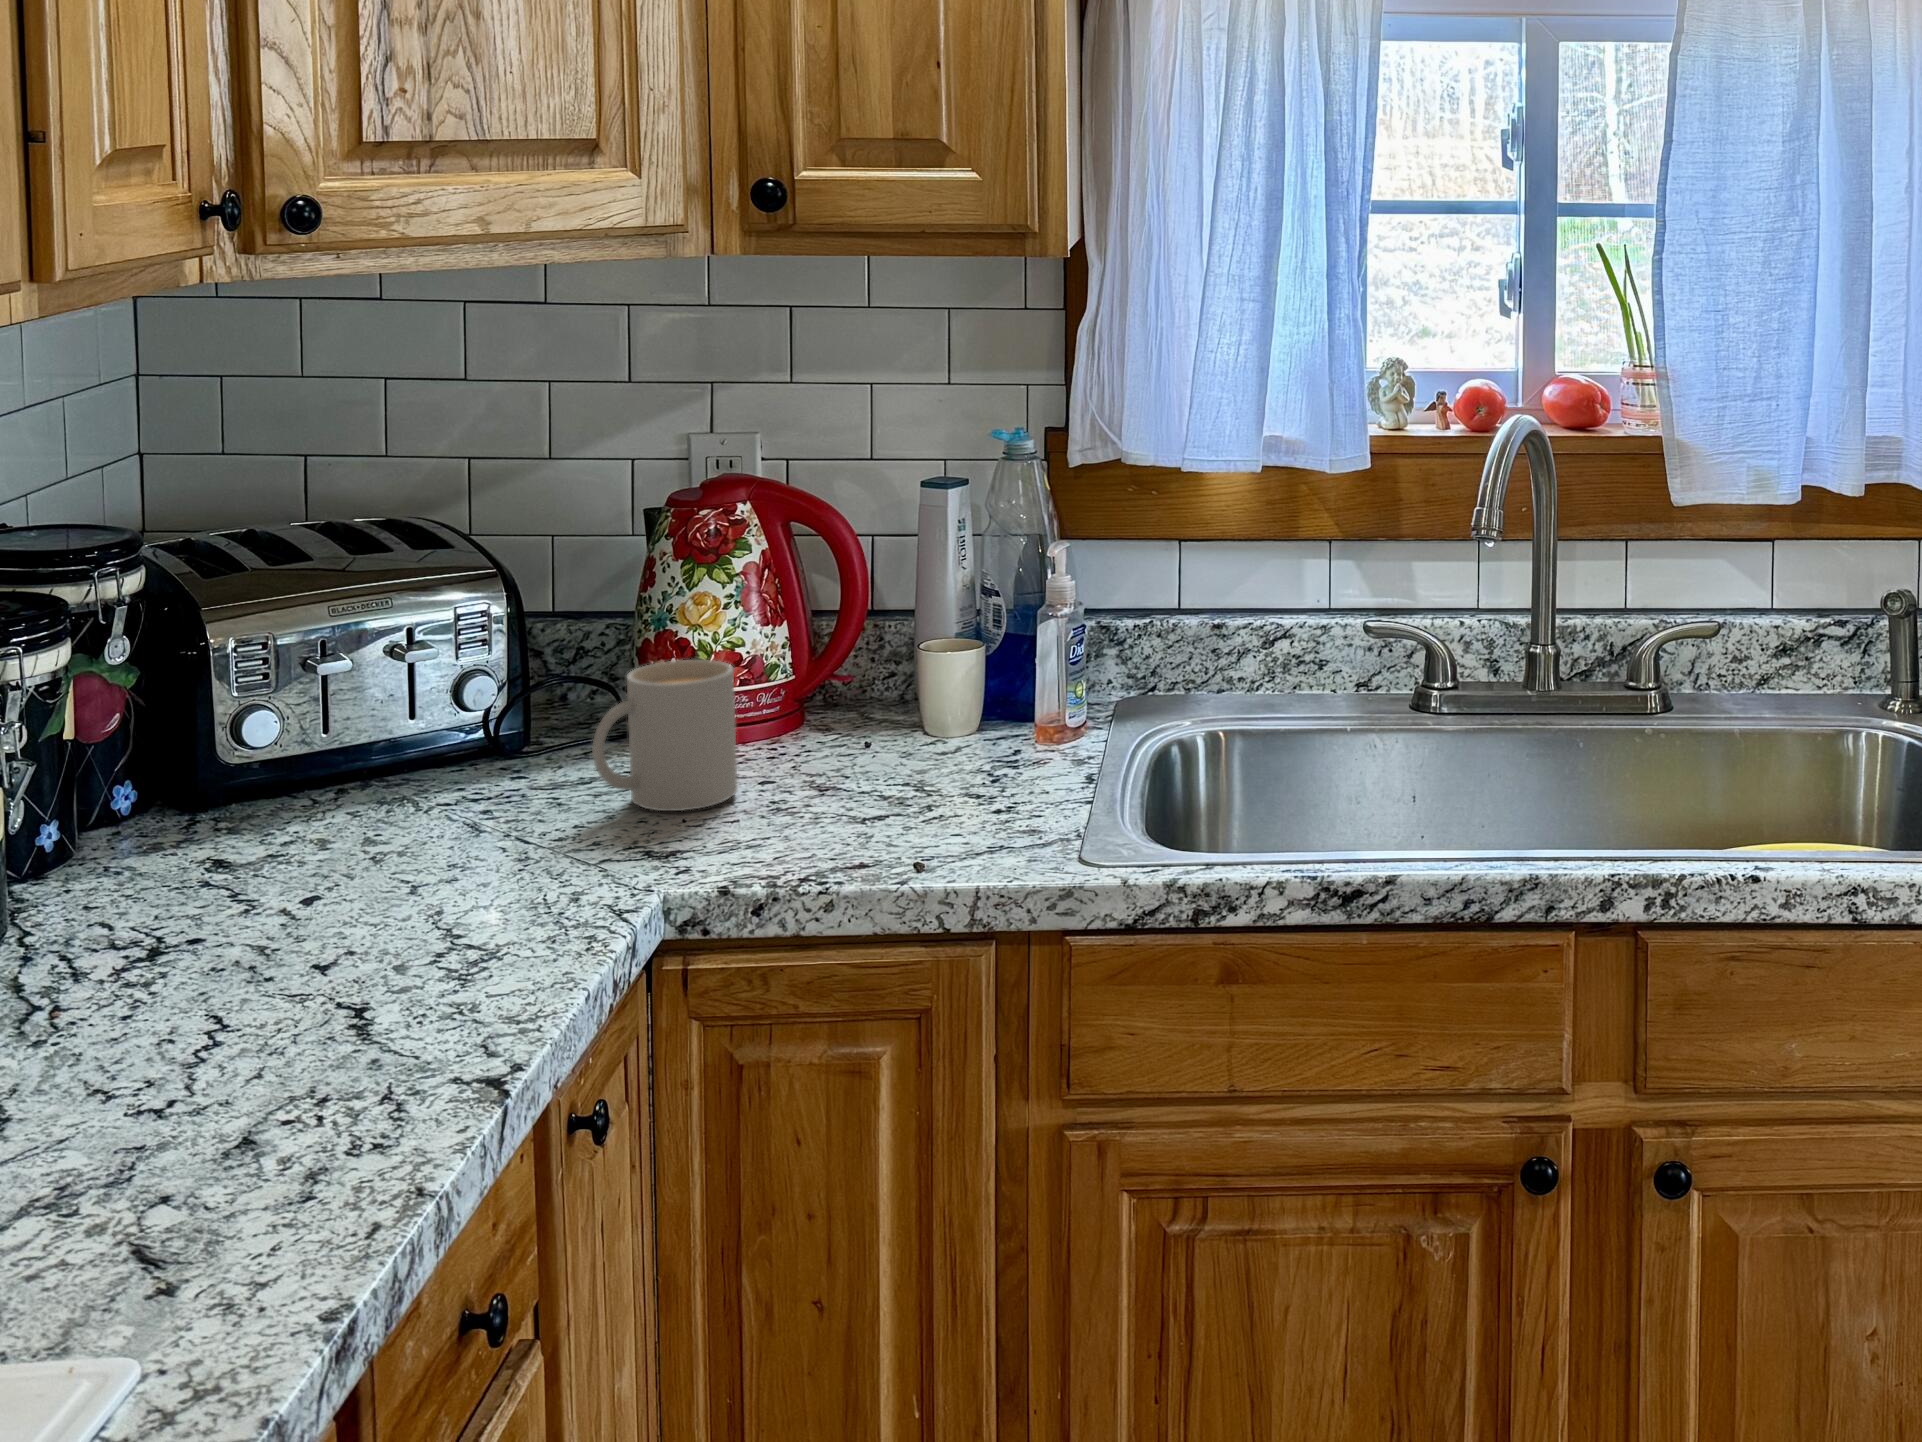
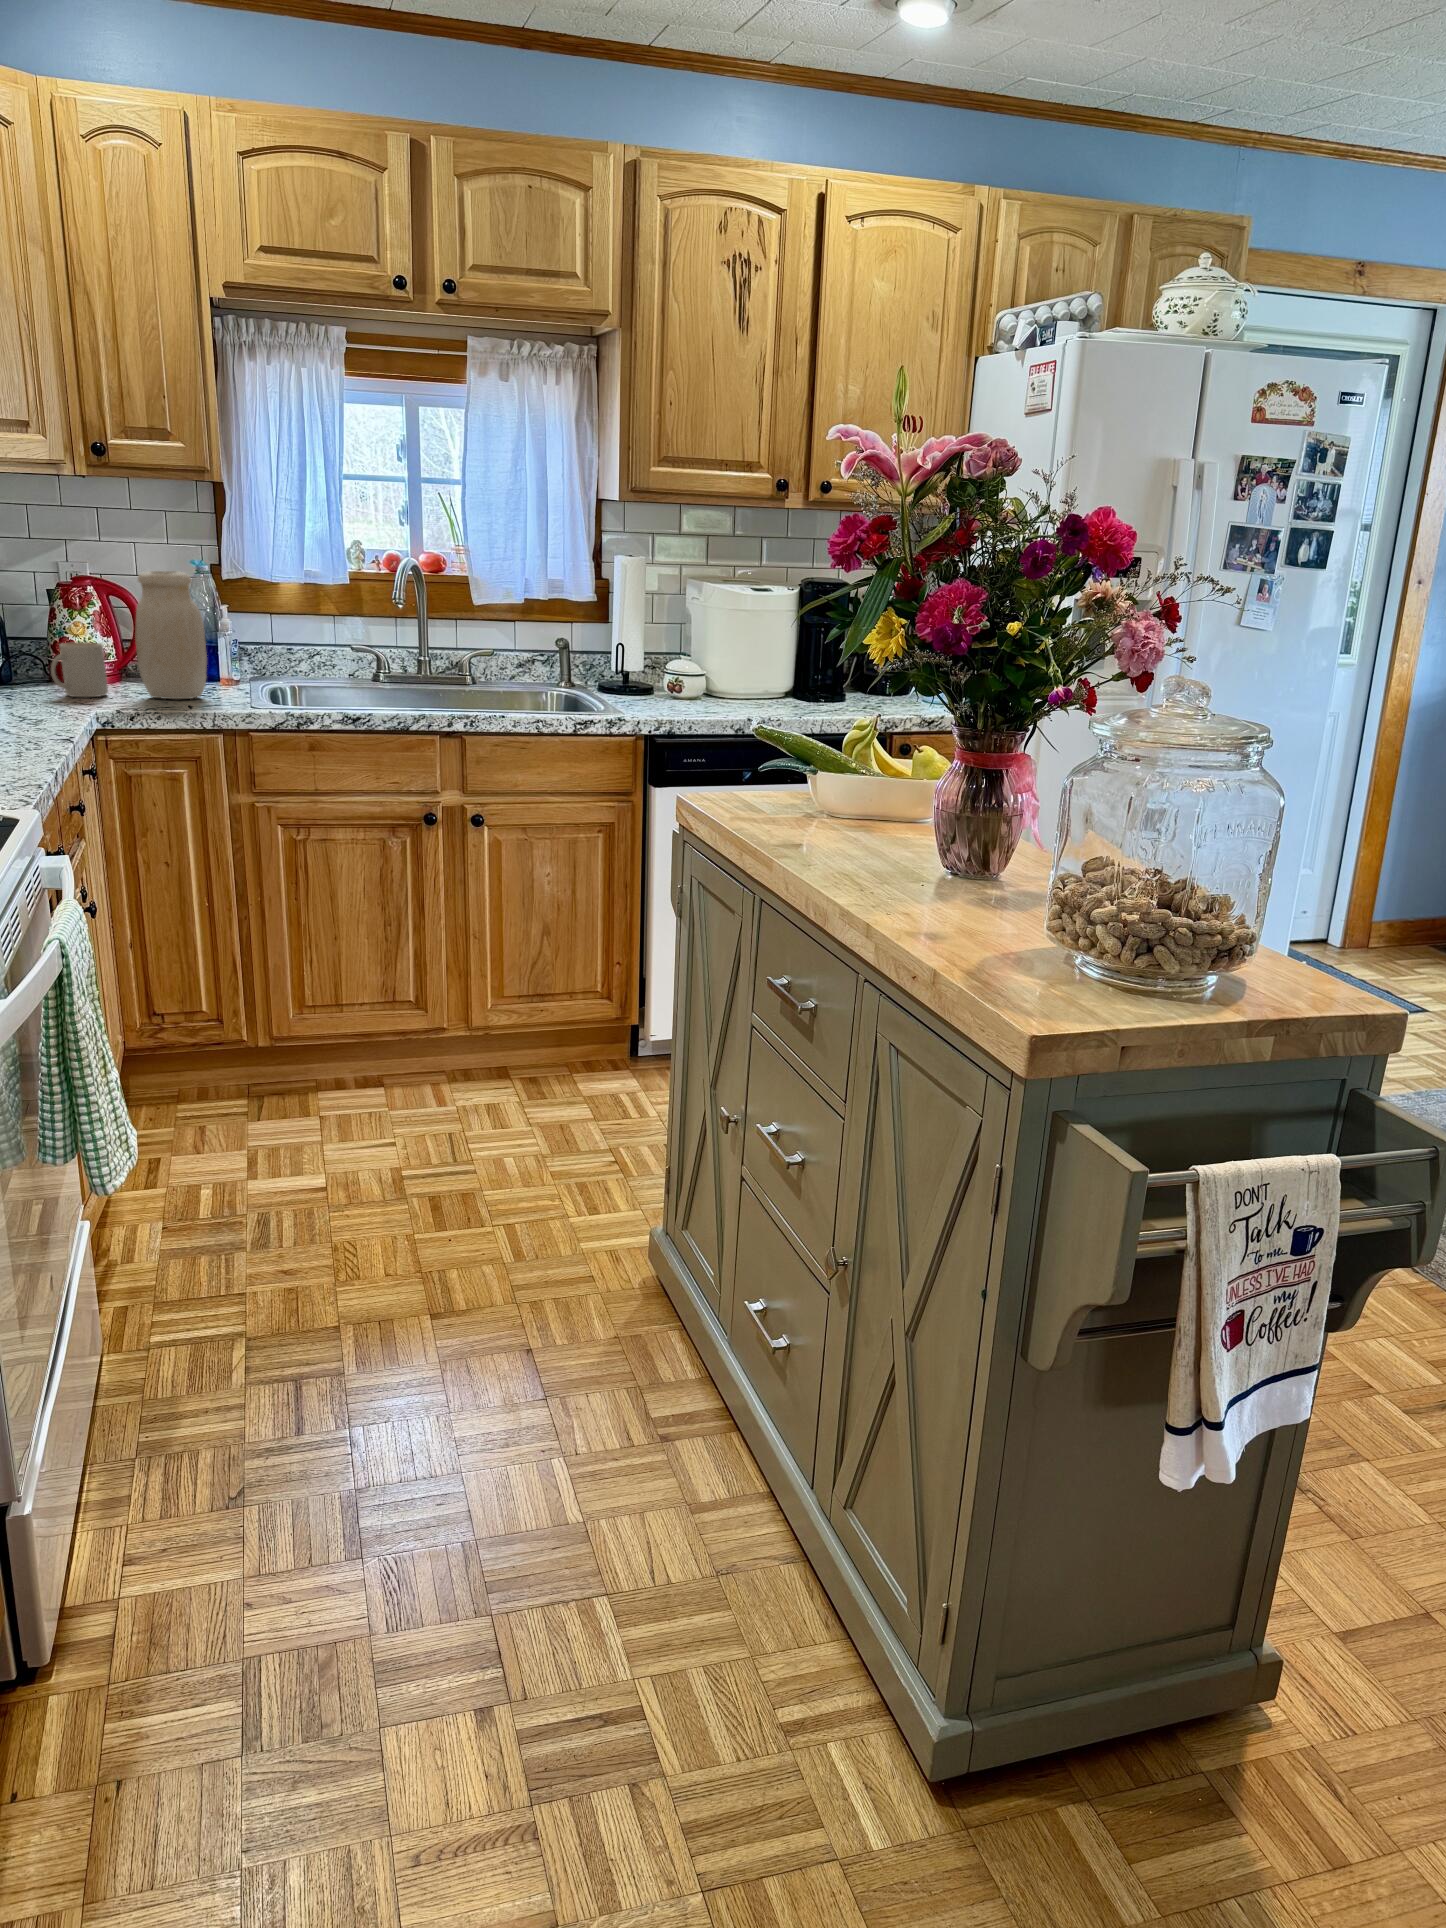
jar: none [809,485,984,818] -> present [135,571,207,699]

